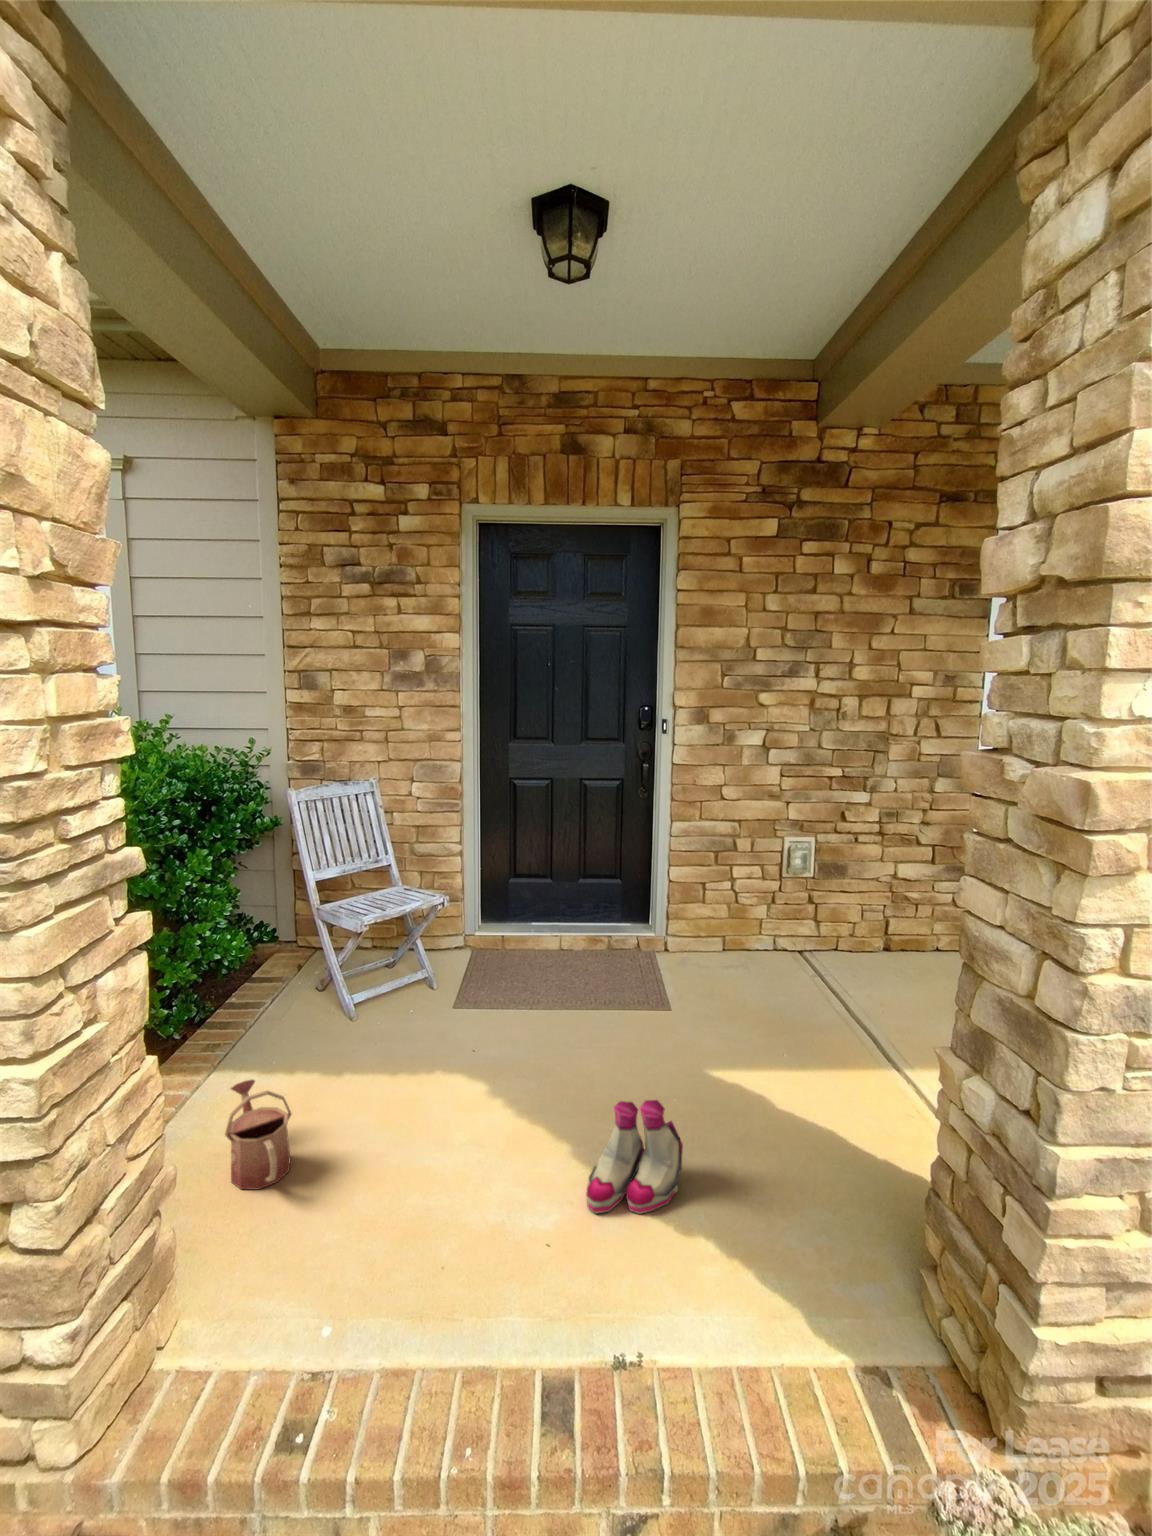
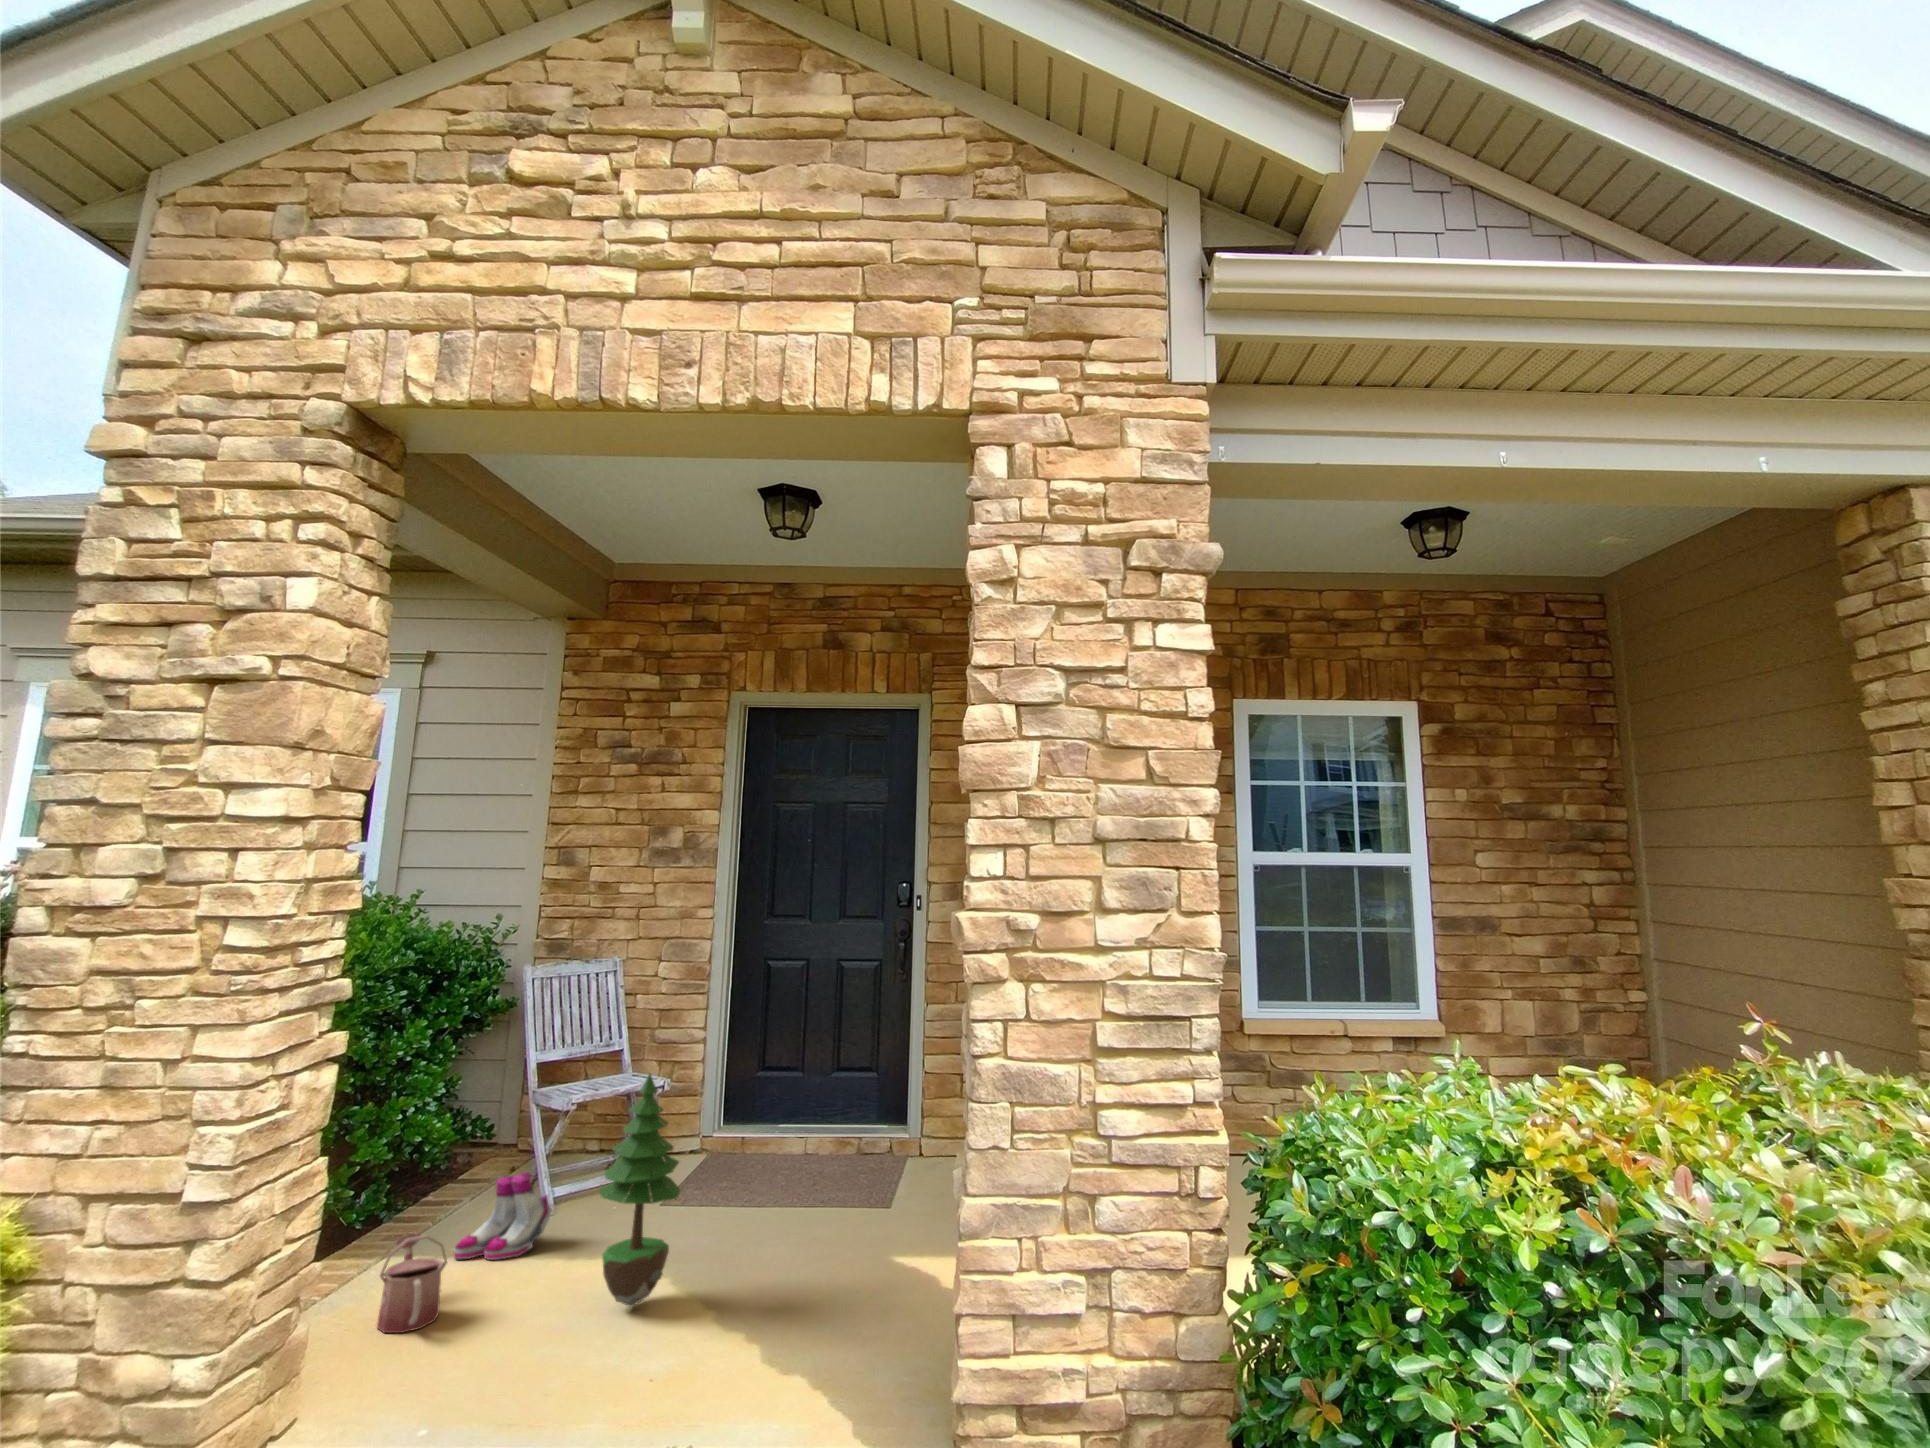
potted tree: none [442,923,528,1150] -> present [600,1074,680,1306]
boots: present [586,1100,683,1214] -> present [454,1172,551,1260]

